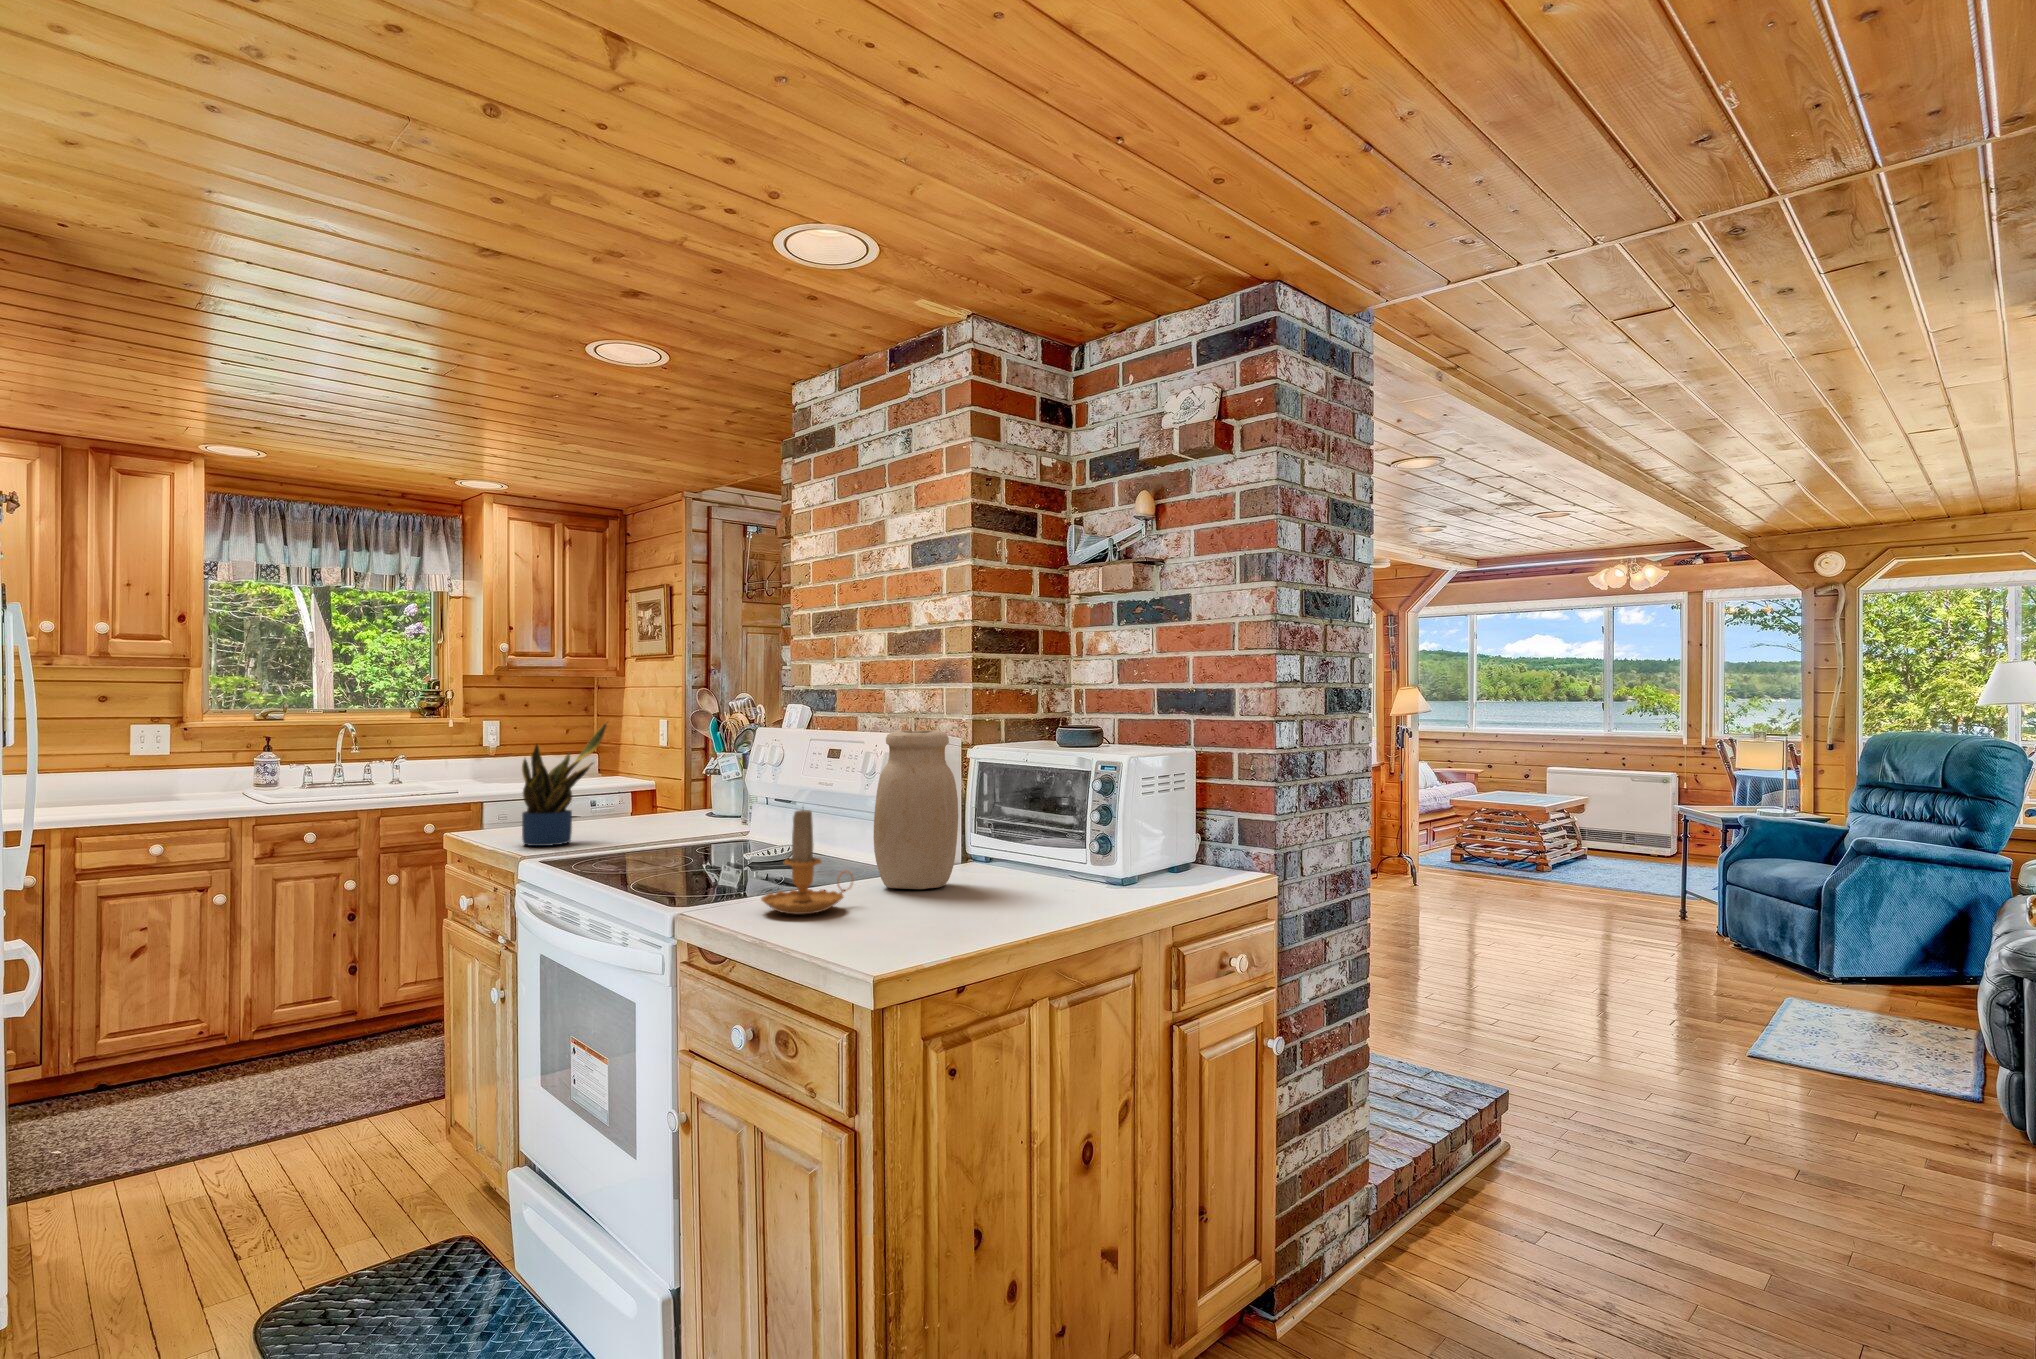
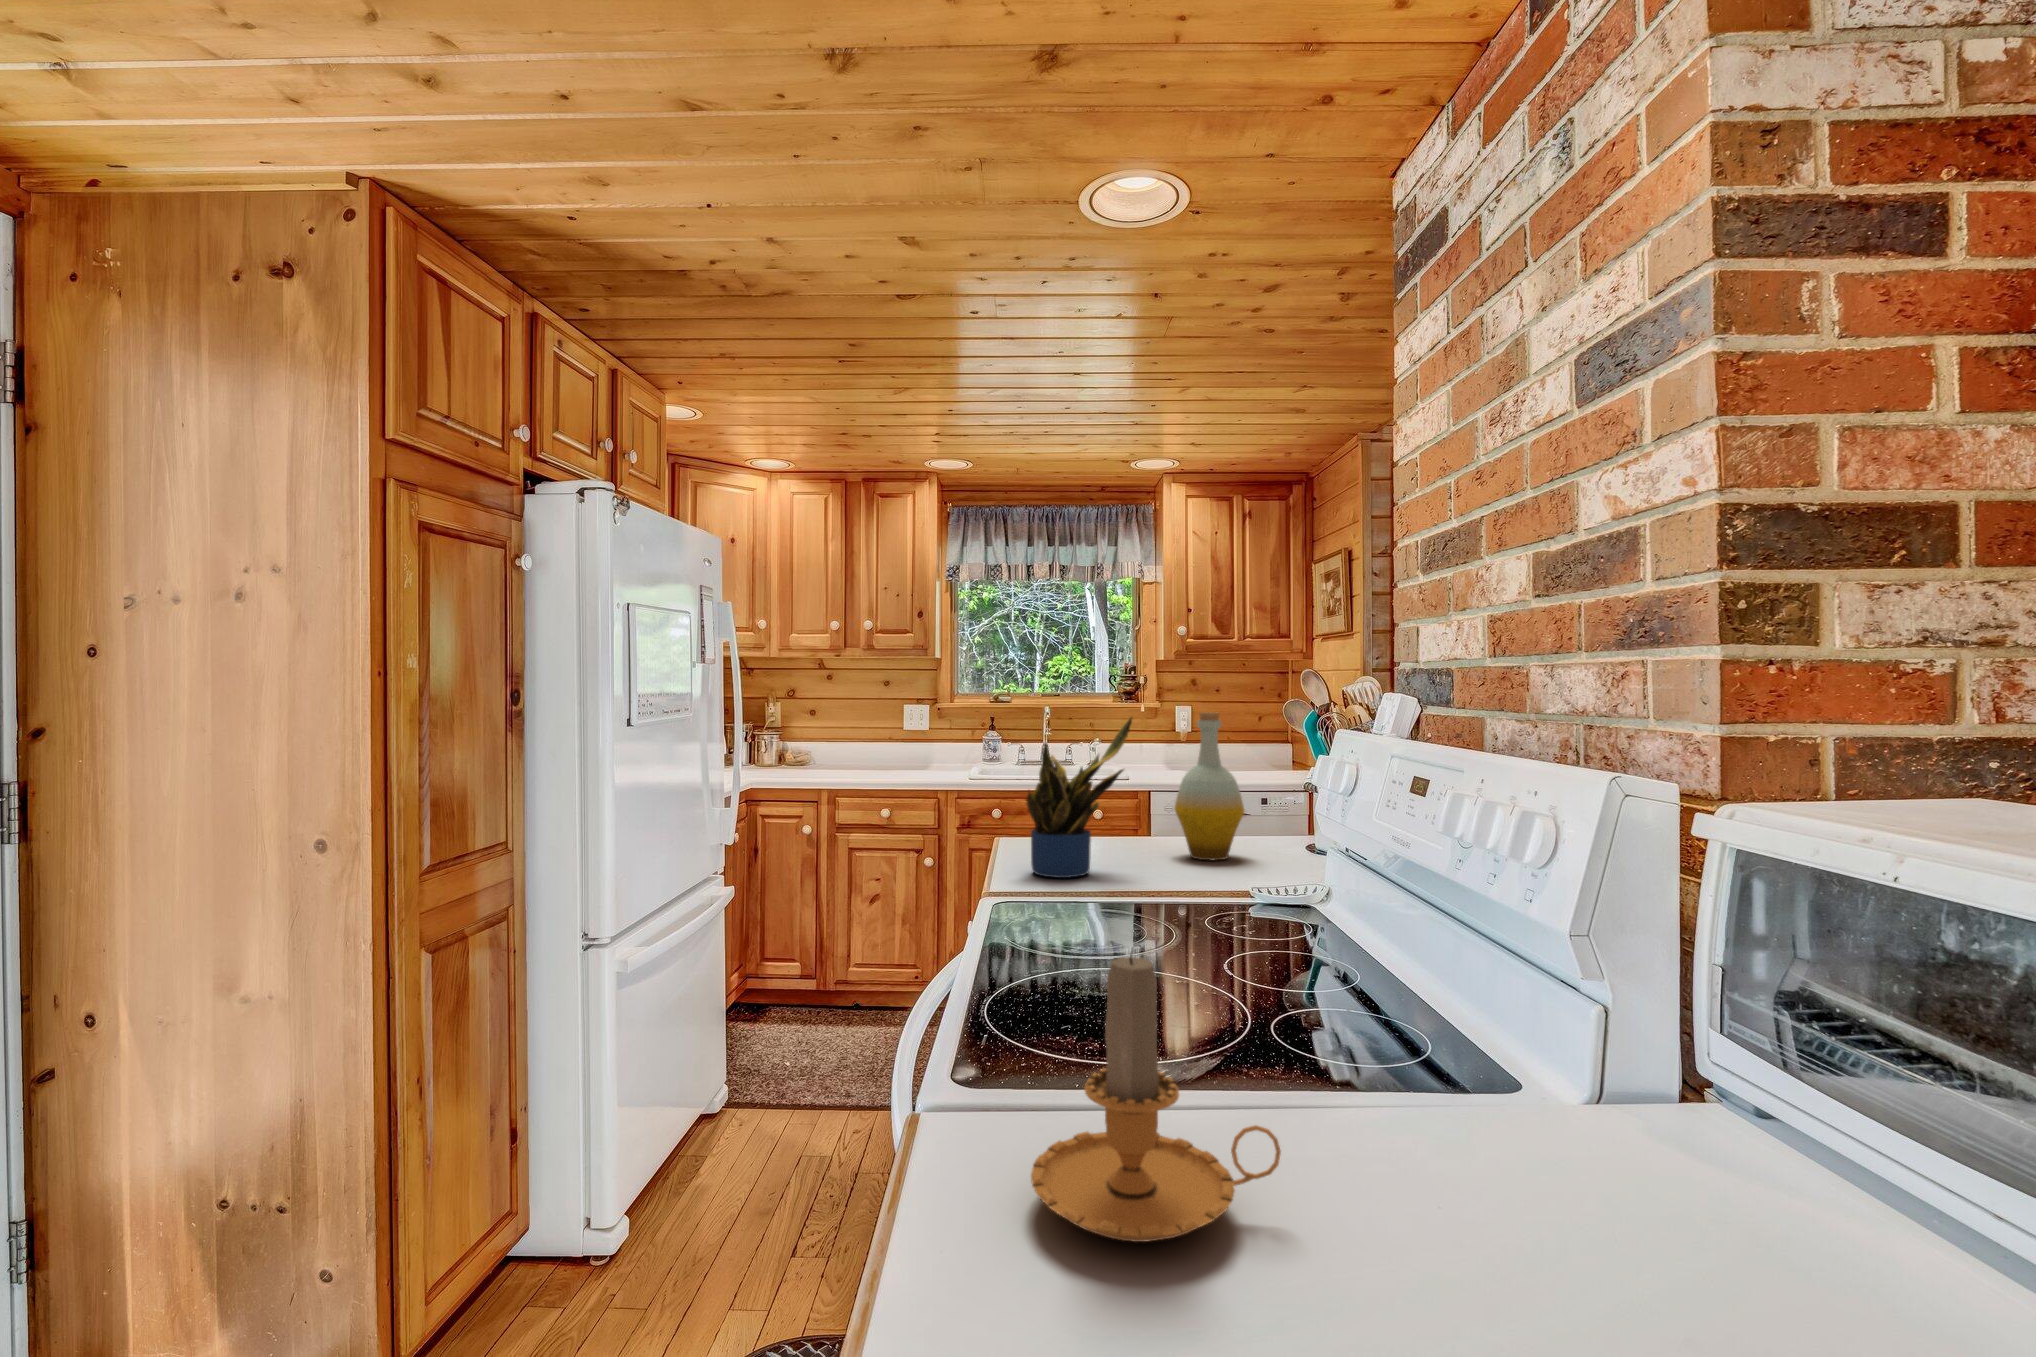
bottle: none [613,720,667,829] -> present [1174,712,1244,860]
jar: present [874,730,958,889] -> none [1395,764,1637,1199]

